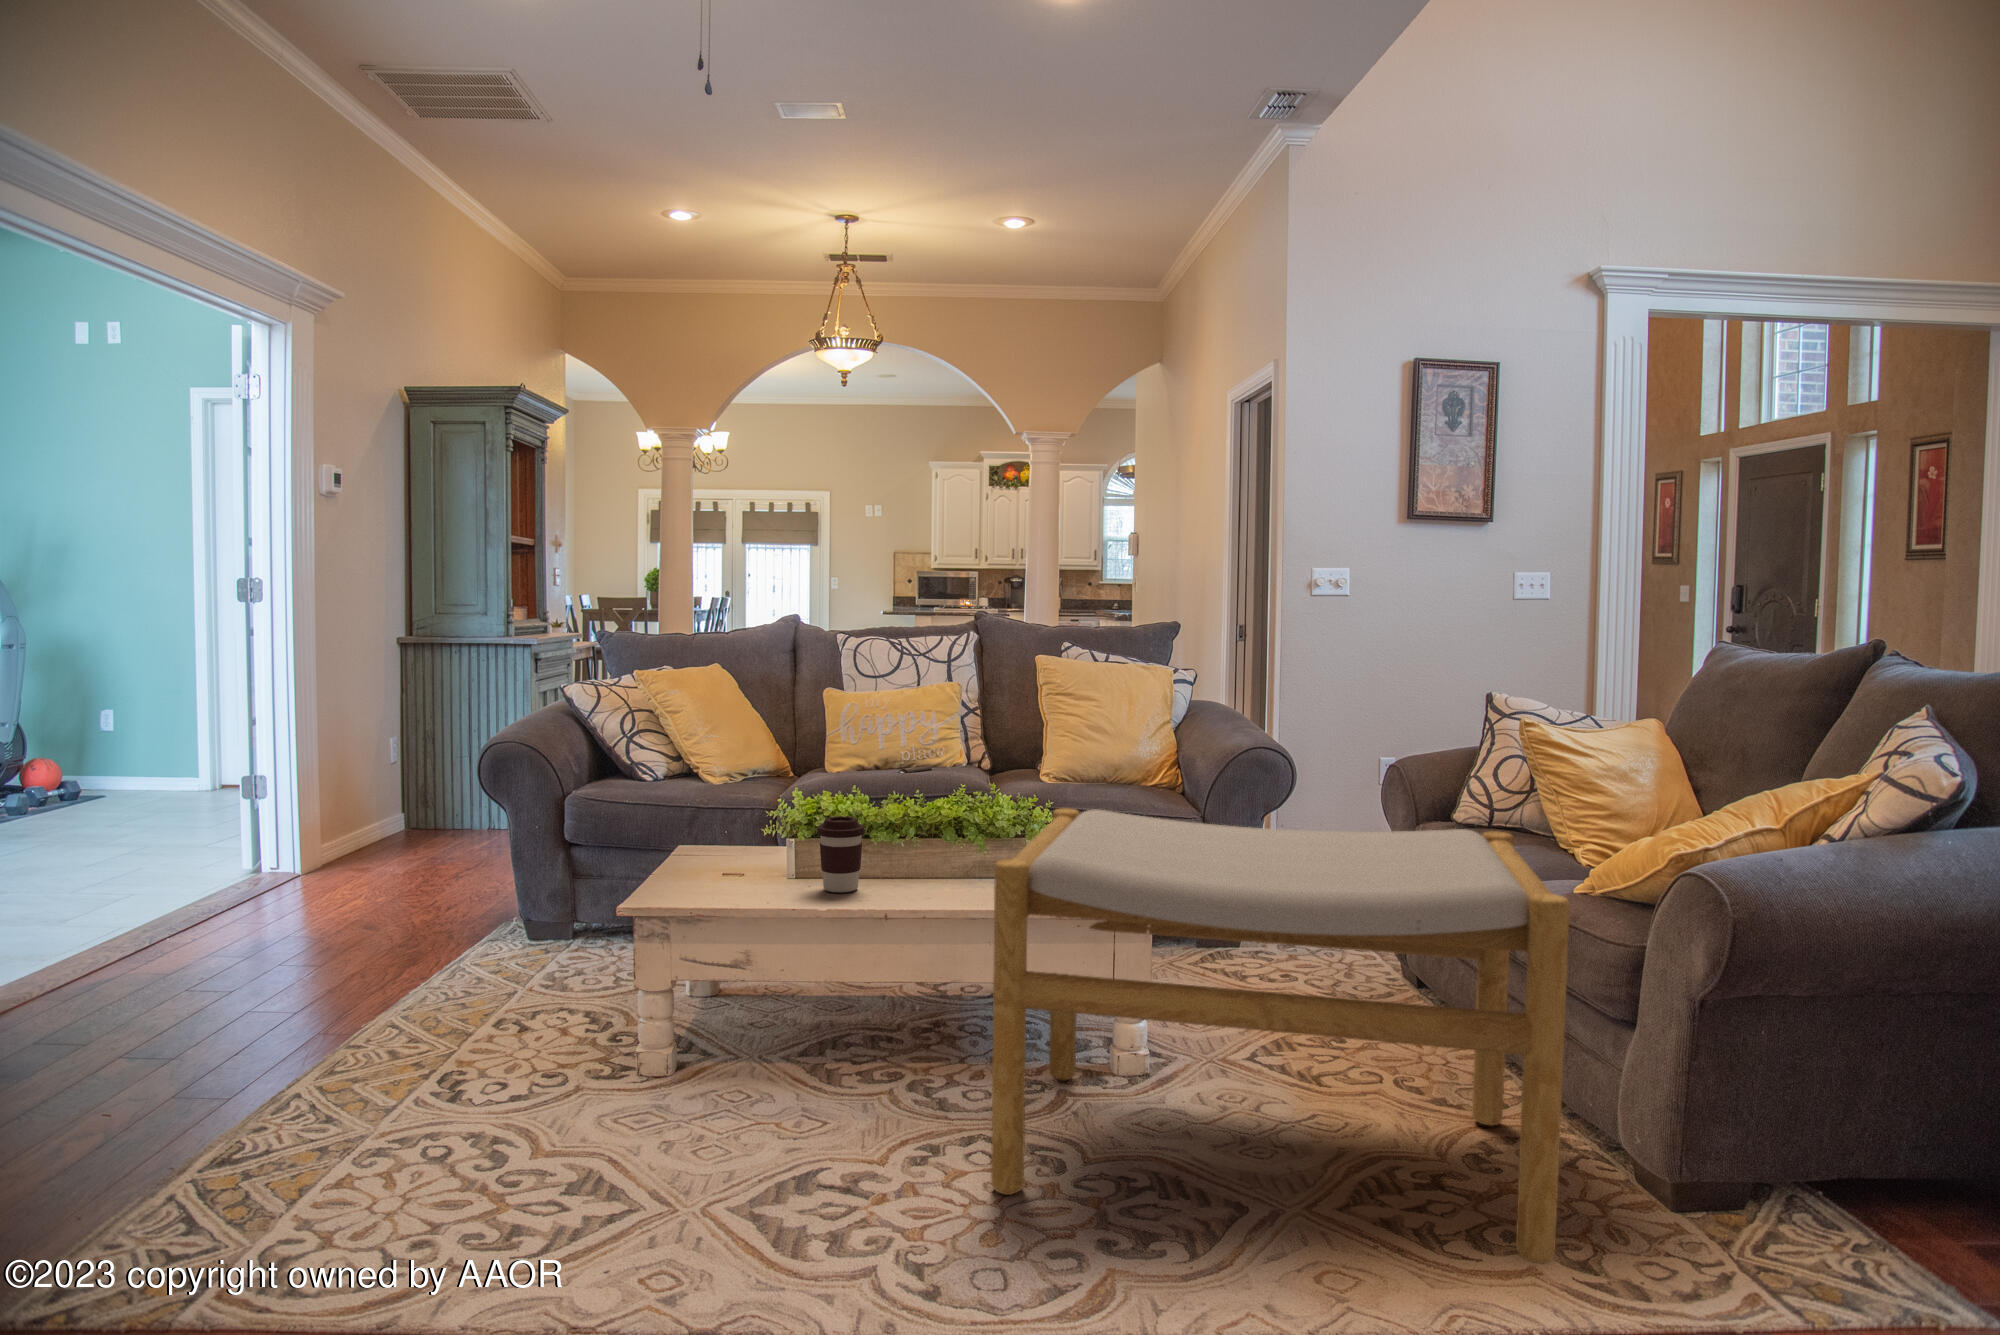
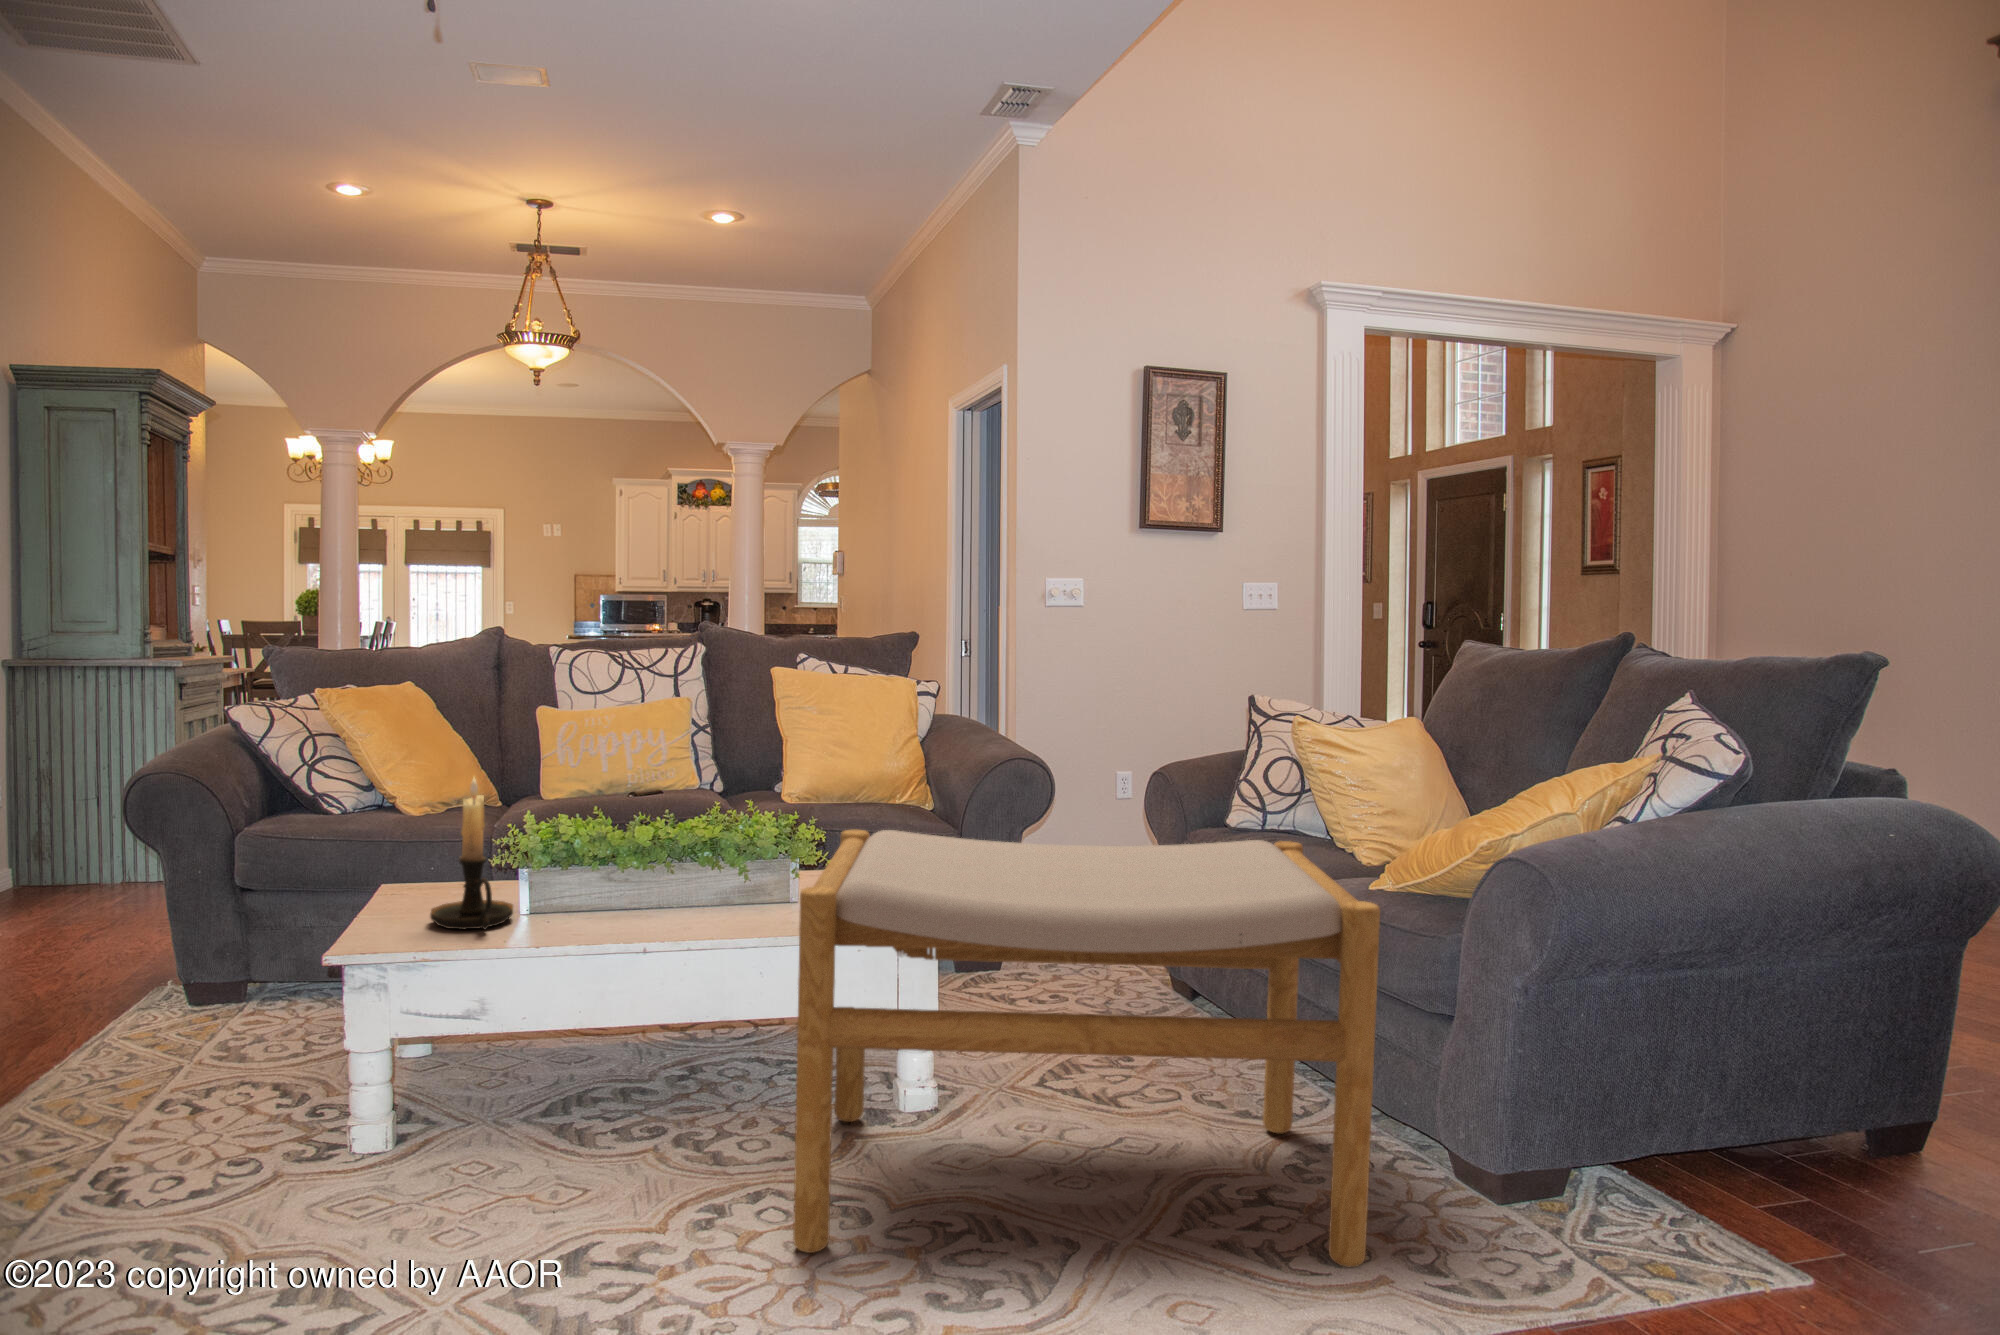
candle holder: none [700,752,770,888] -> present [430,778,513,930]
coffee cup: present [817,816,865,892] -> none [575,845,630,931]

